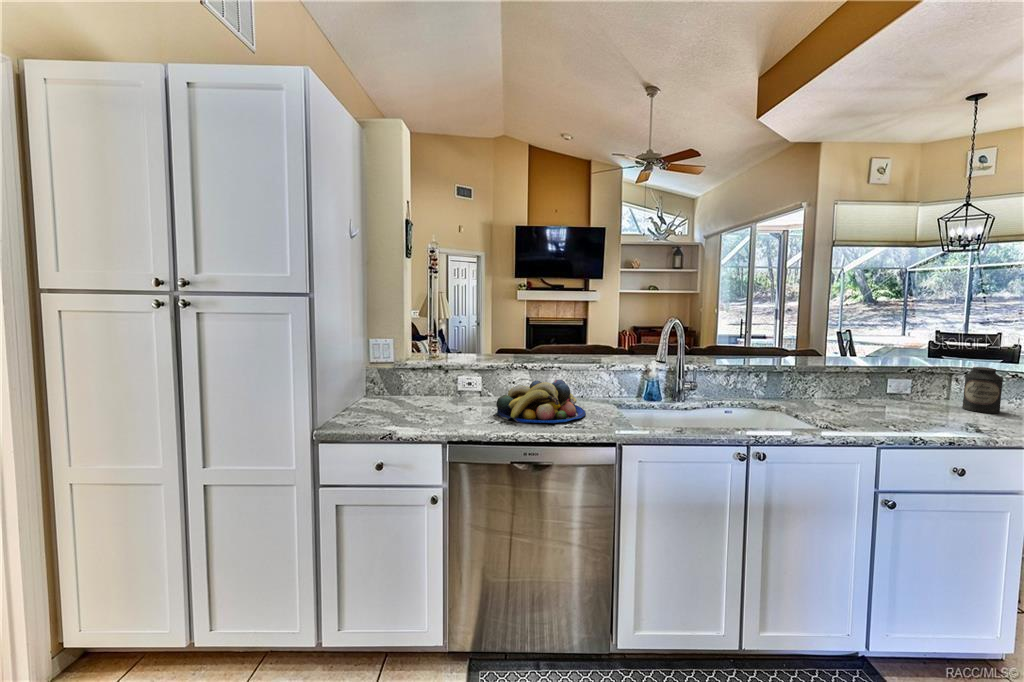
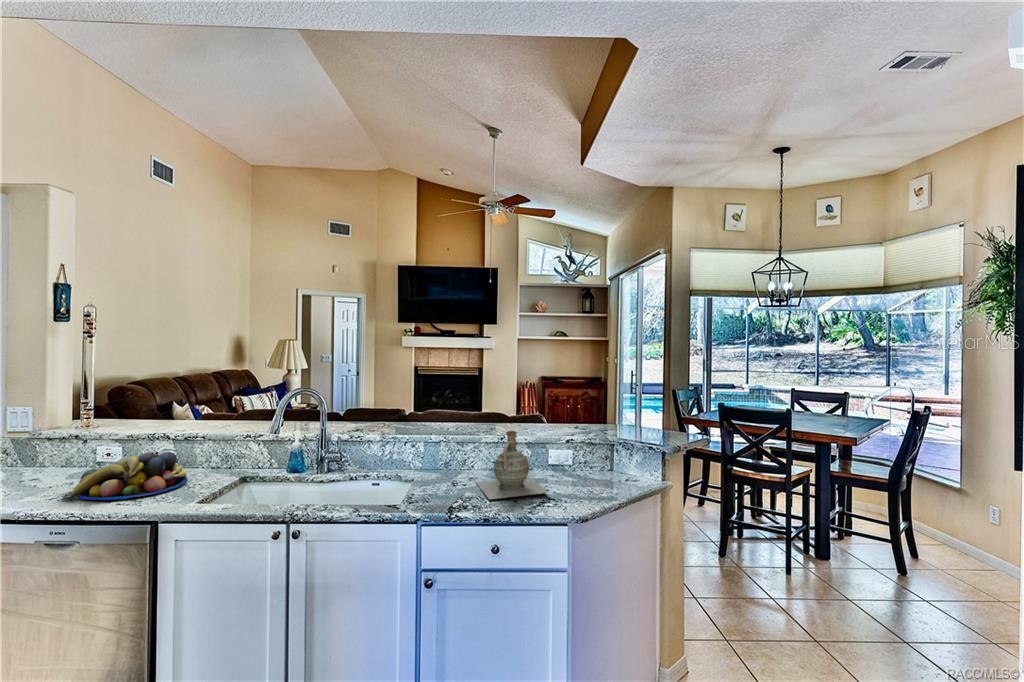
ceramic jug: none [847,358,956,422] -> present [476,431,548,499]
canister: present [962,367,1003,413] -> none [597,440,624,488]

